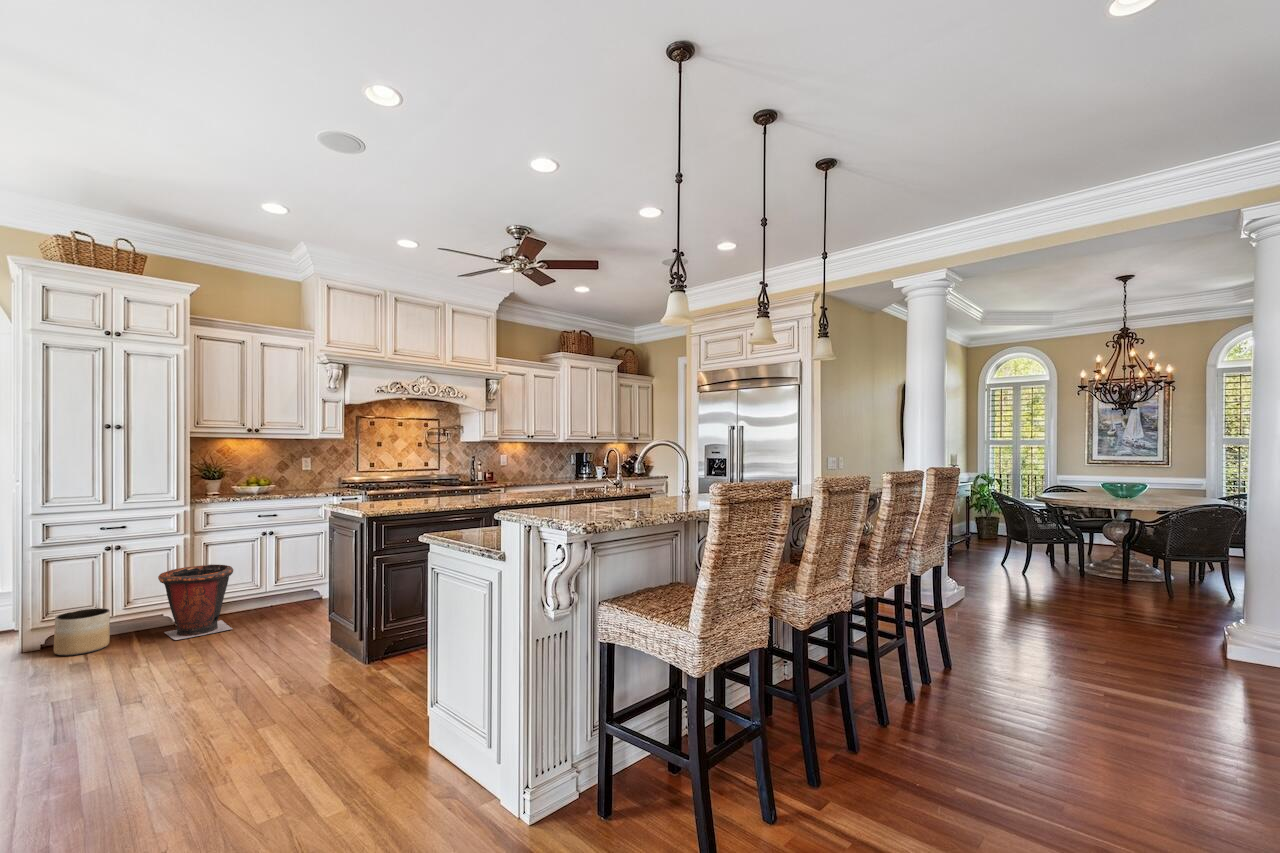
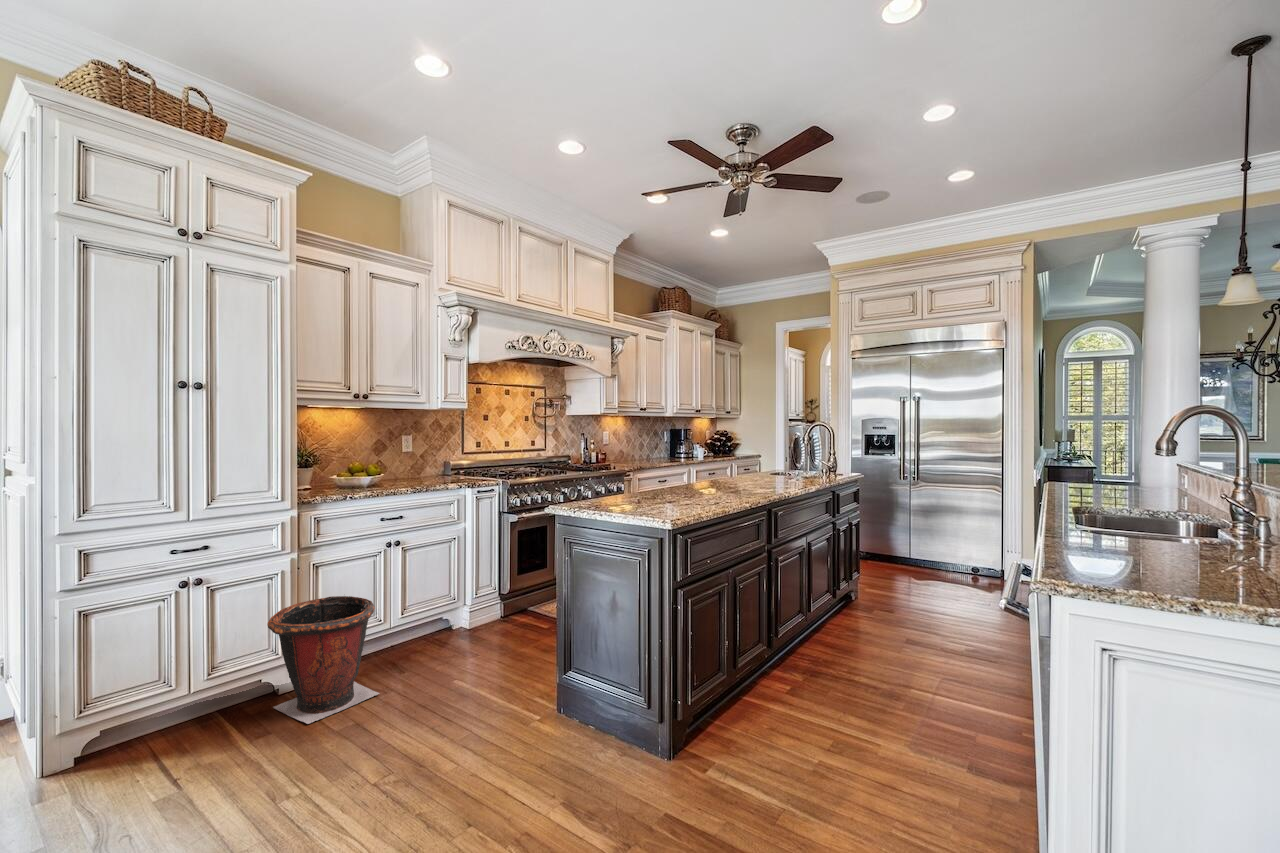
planter: present [54,608,110,656] -> none [113,683,202,775]

